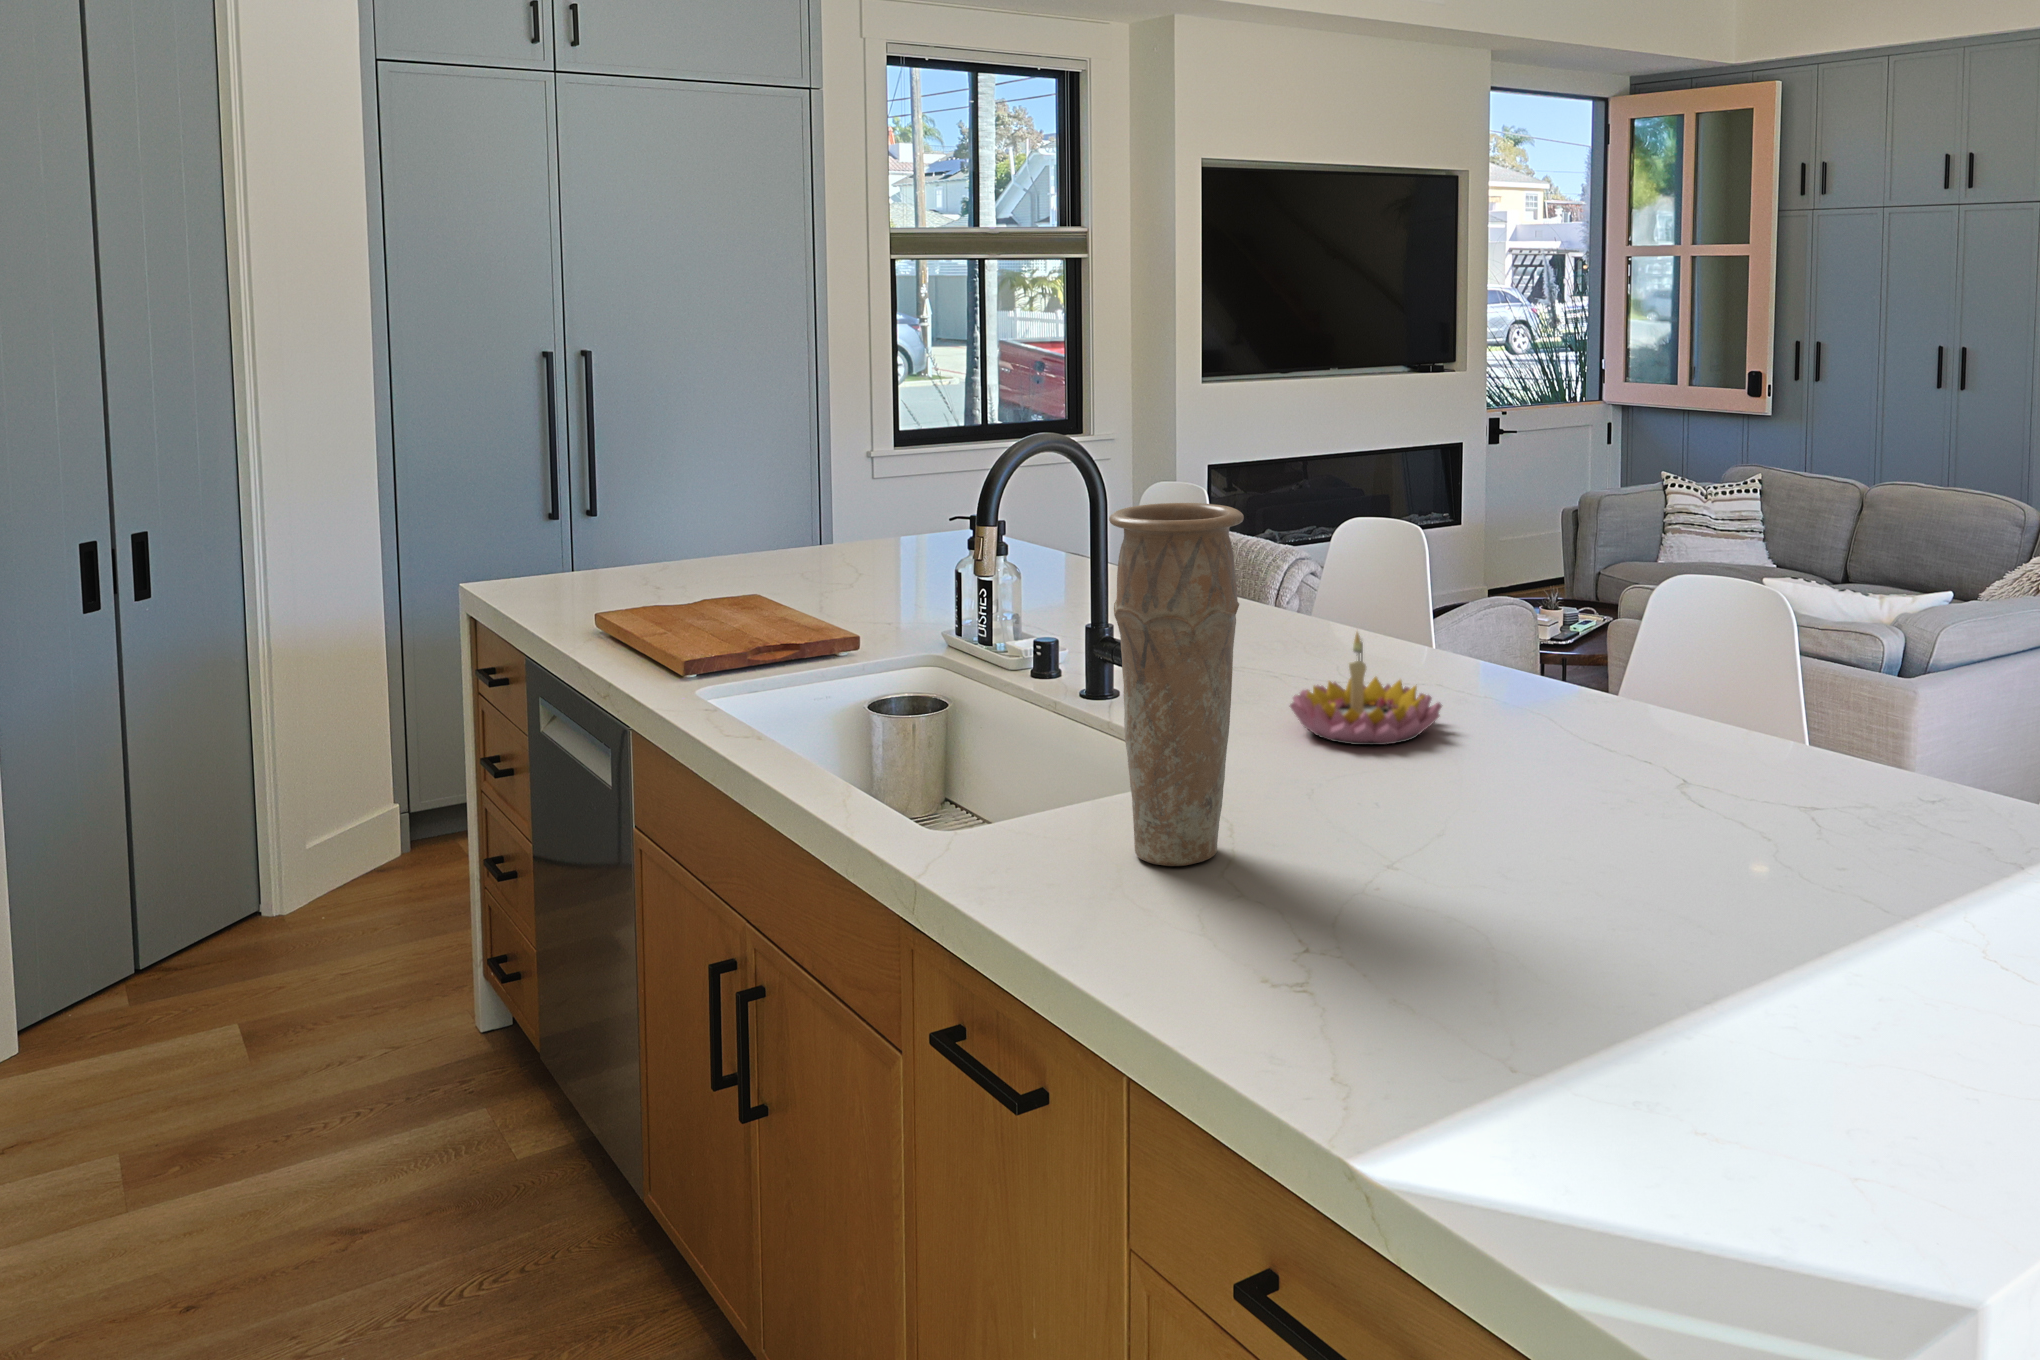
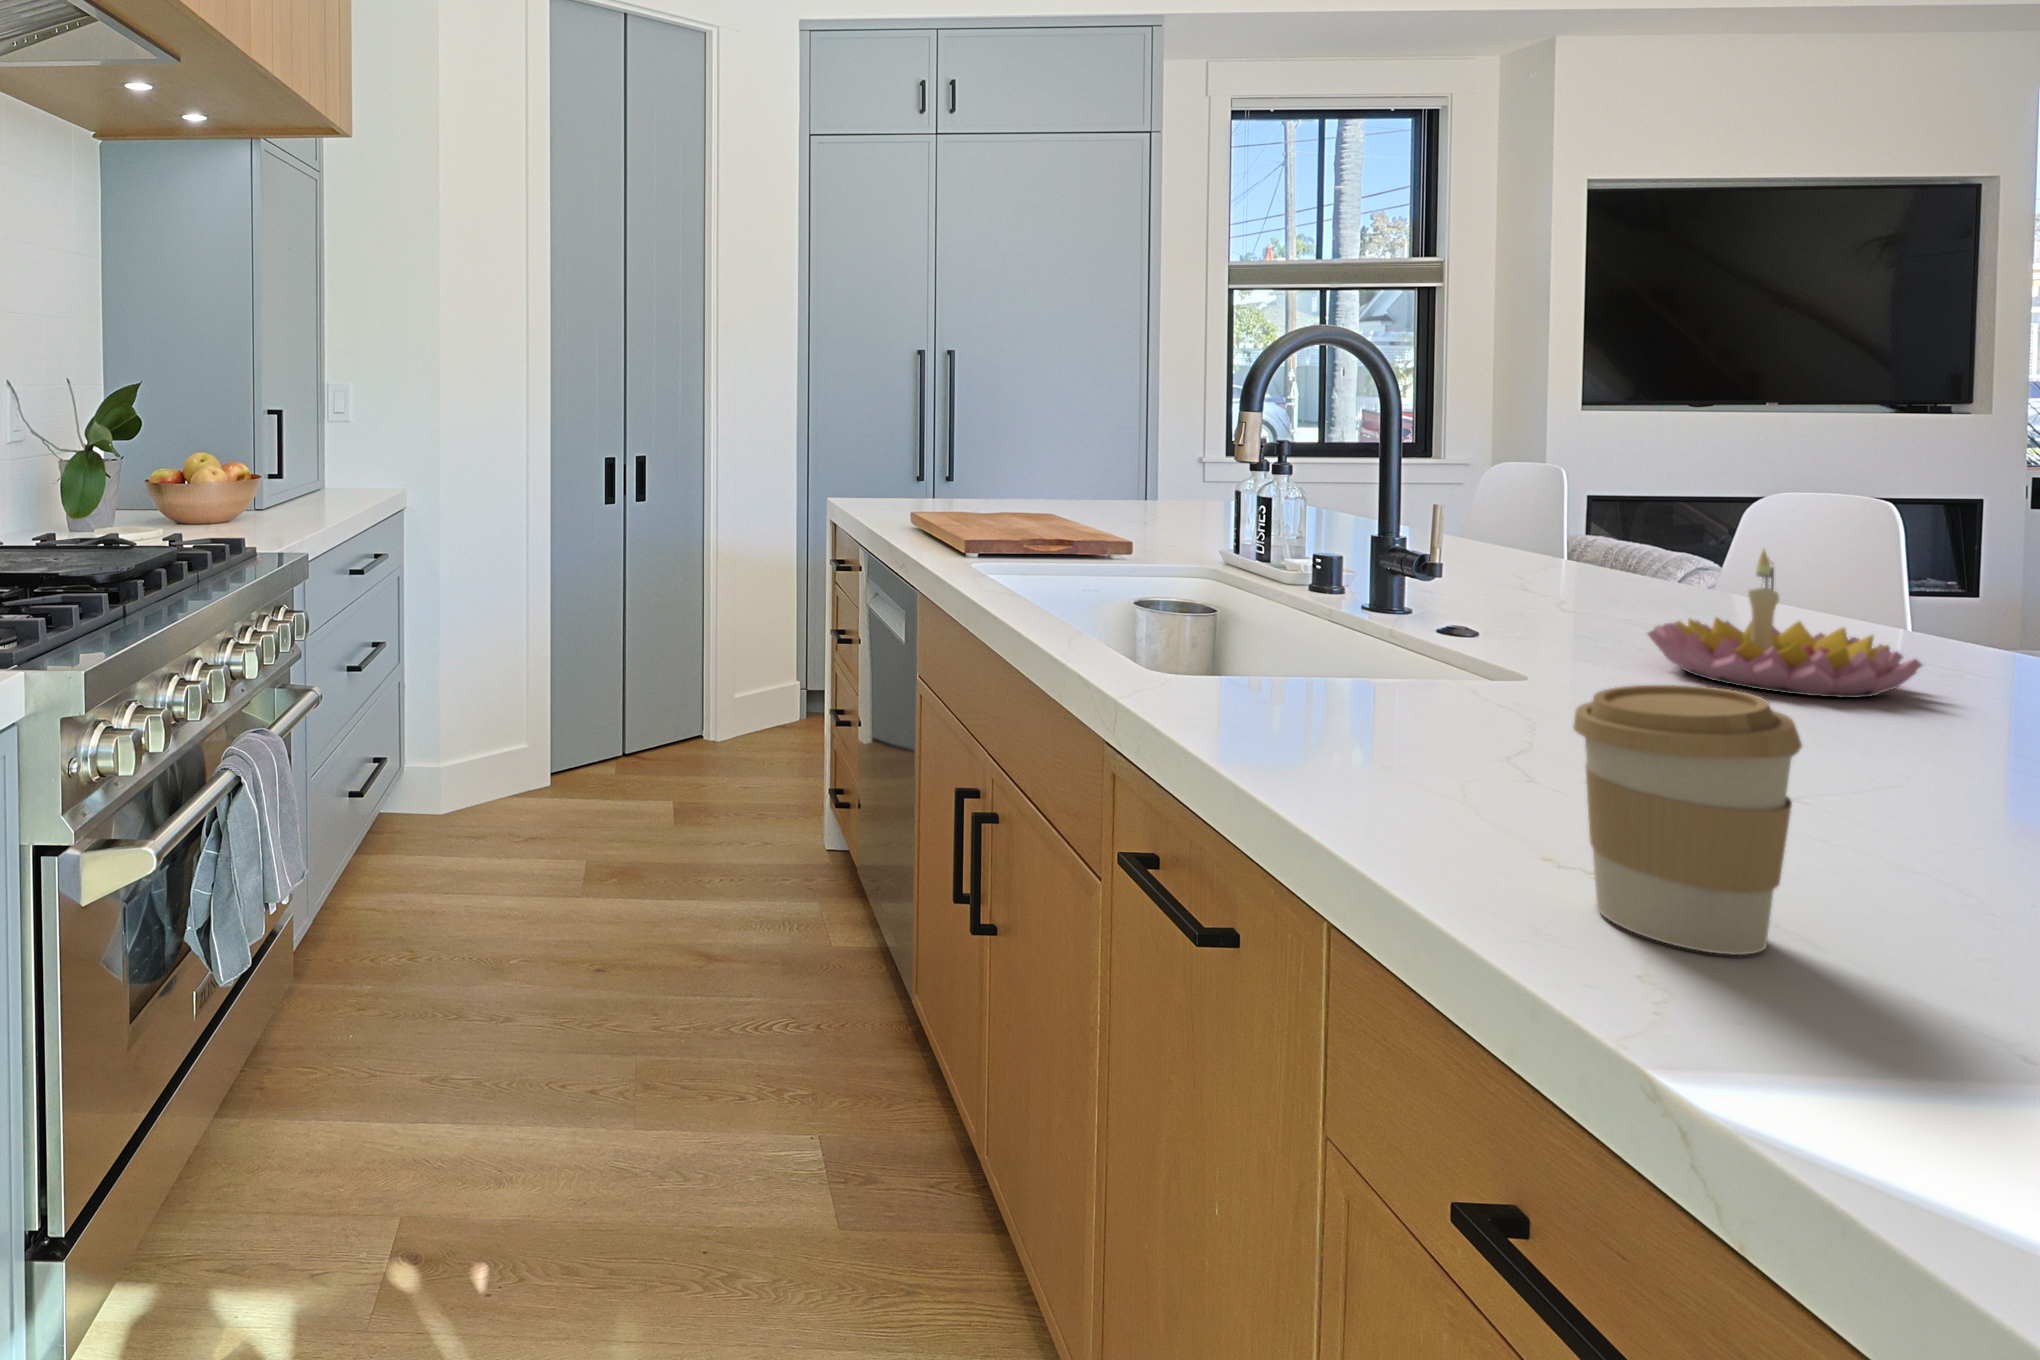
vase: present [1109,503,1244,866] -> none [1361,321,1555,741]
coffee cup: none [1286,847,1407,1044] -> present [1573,685,1802,955]

